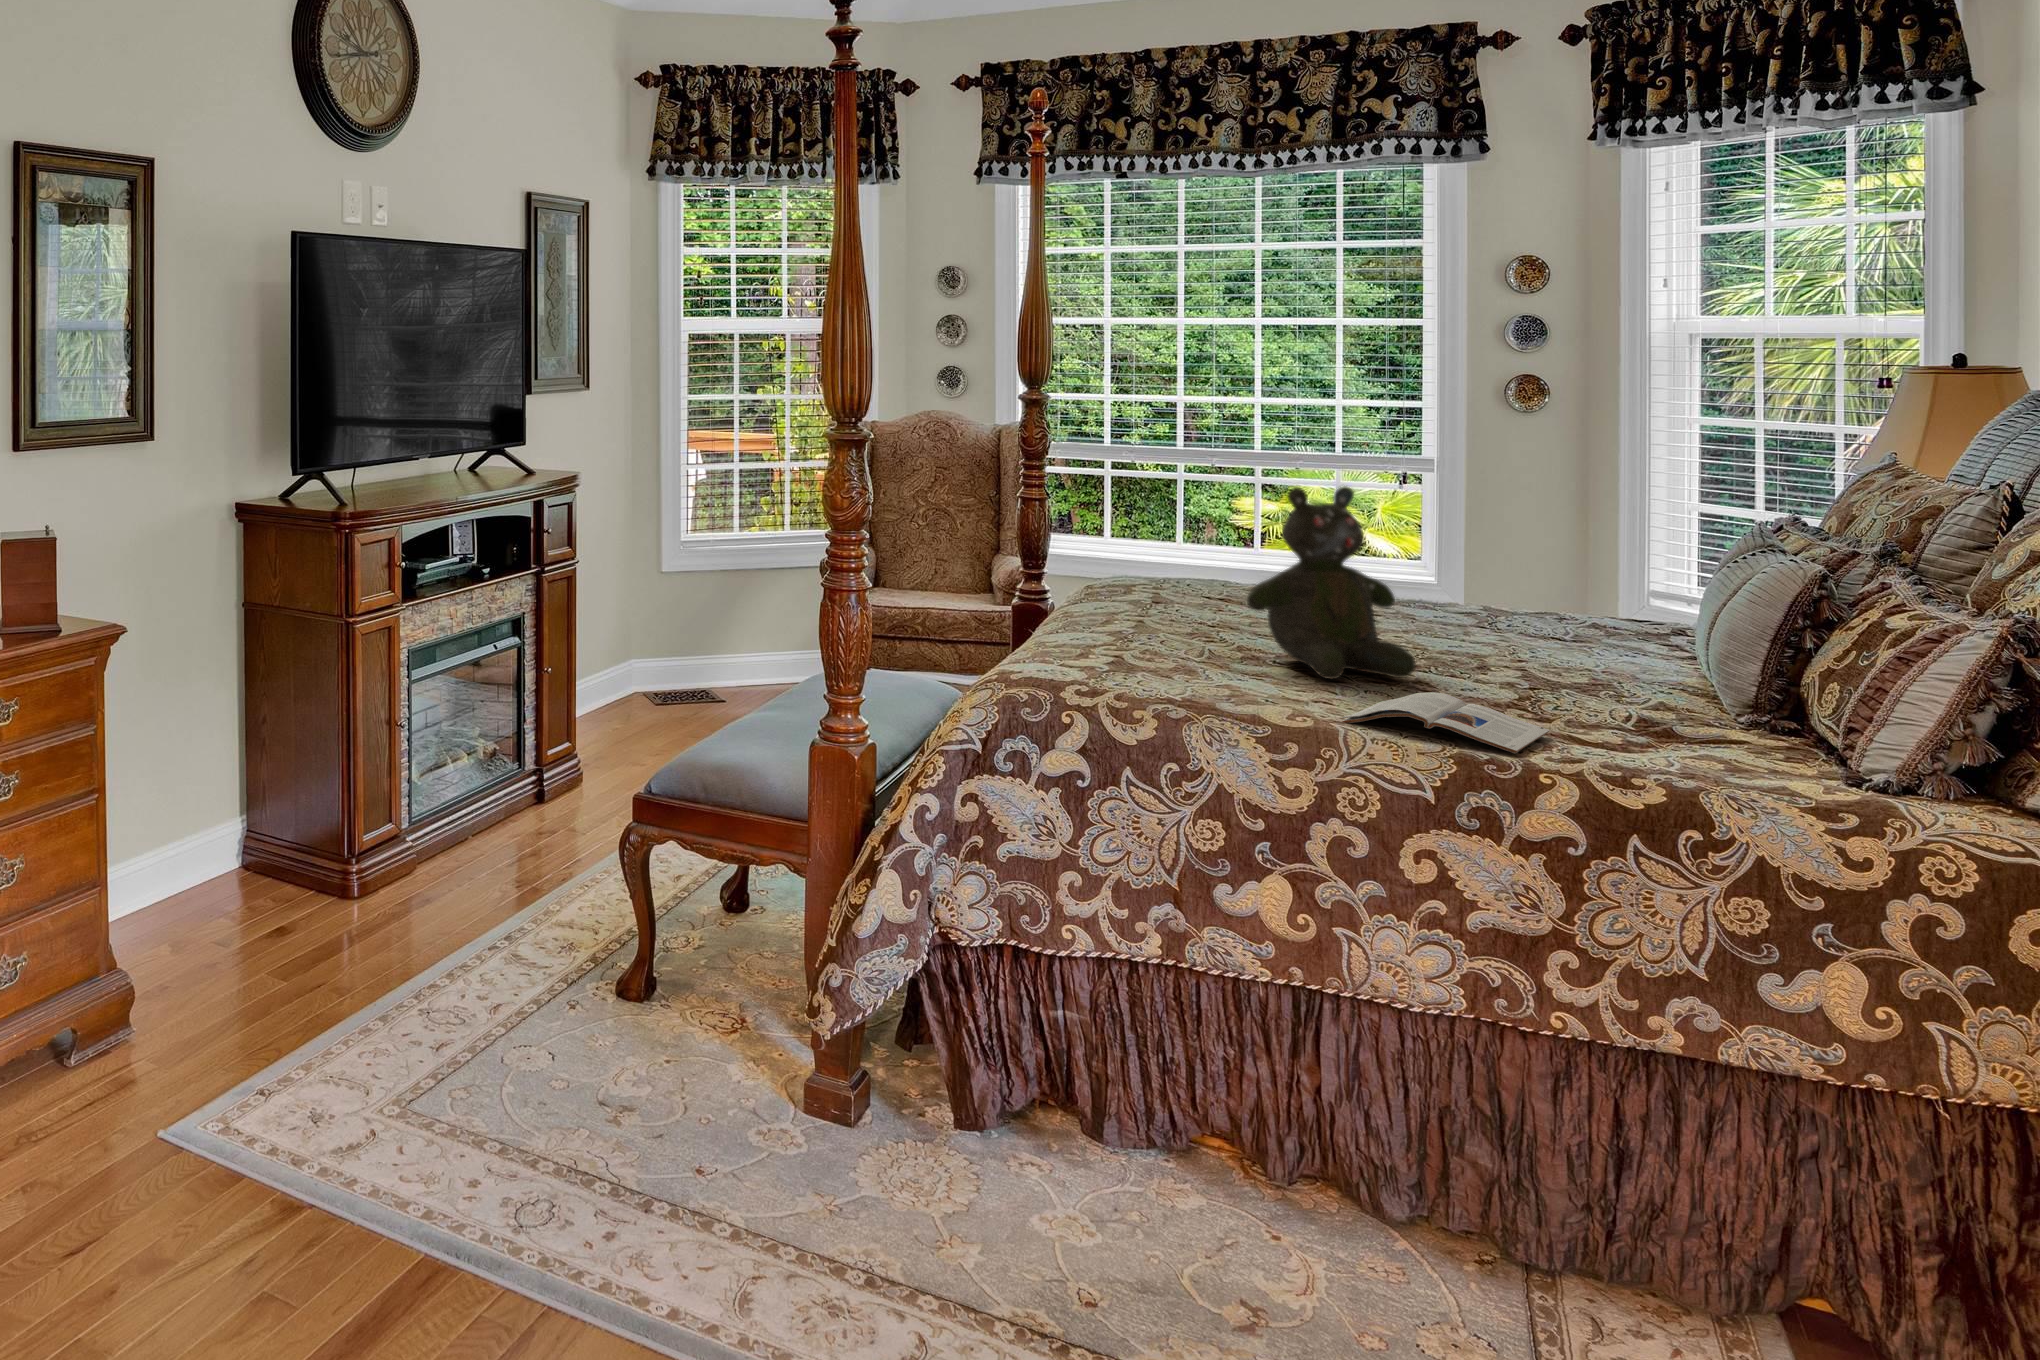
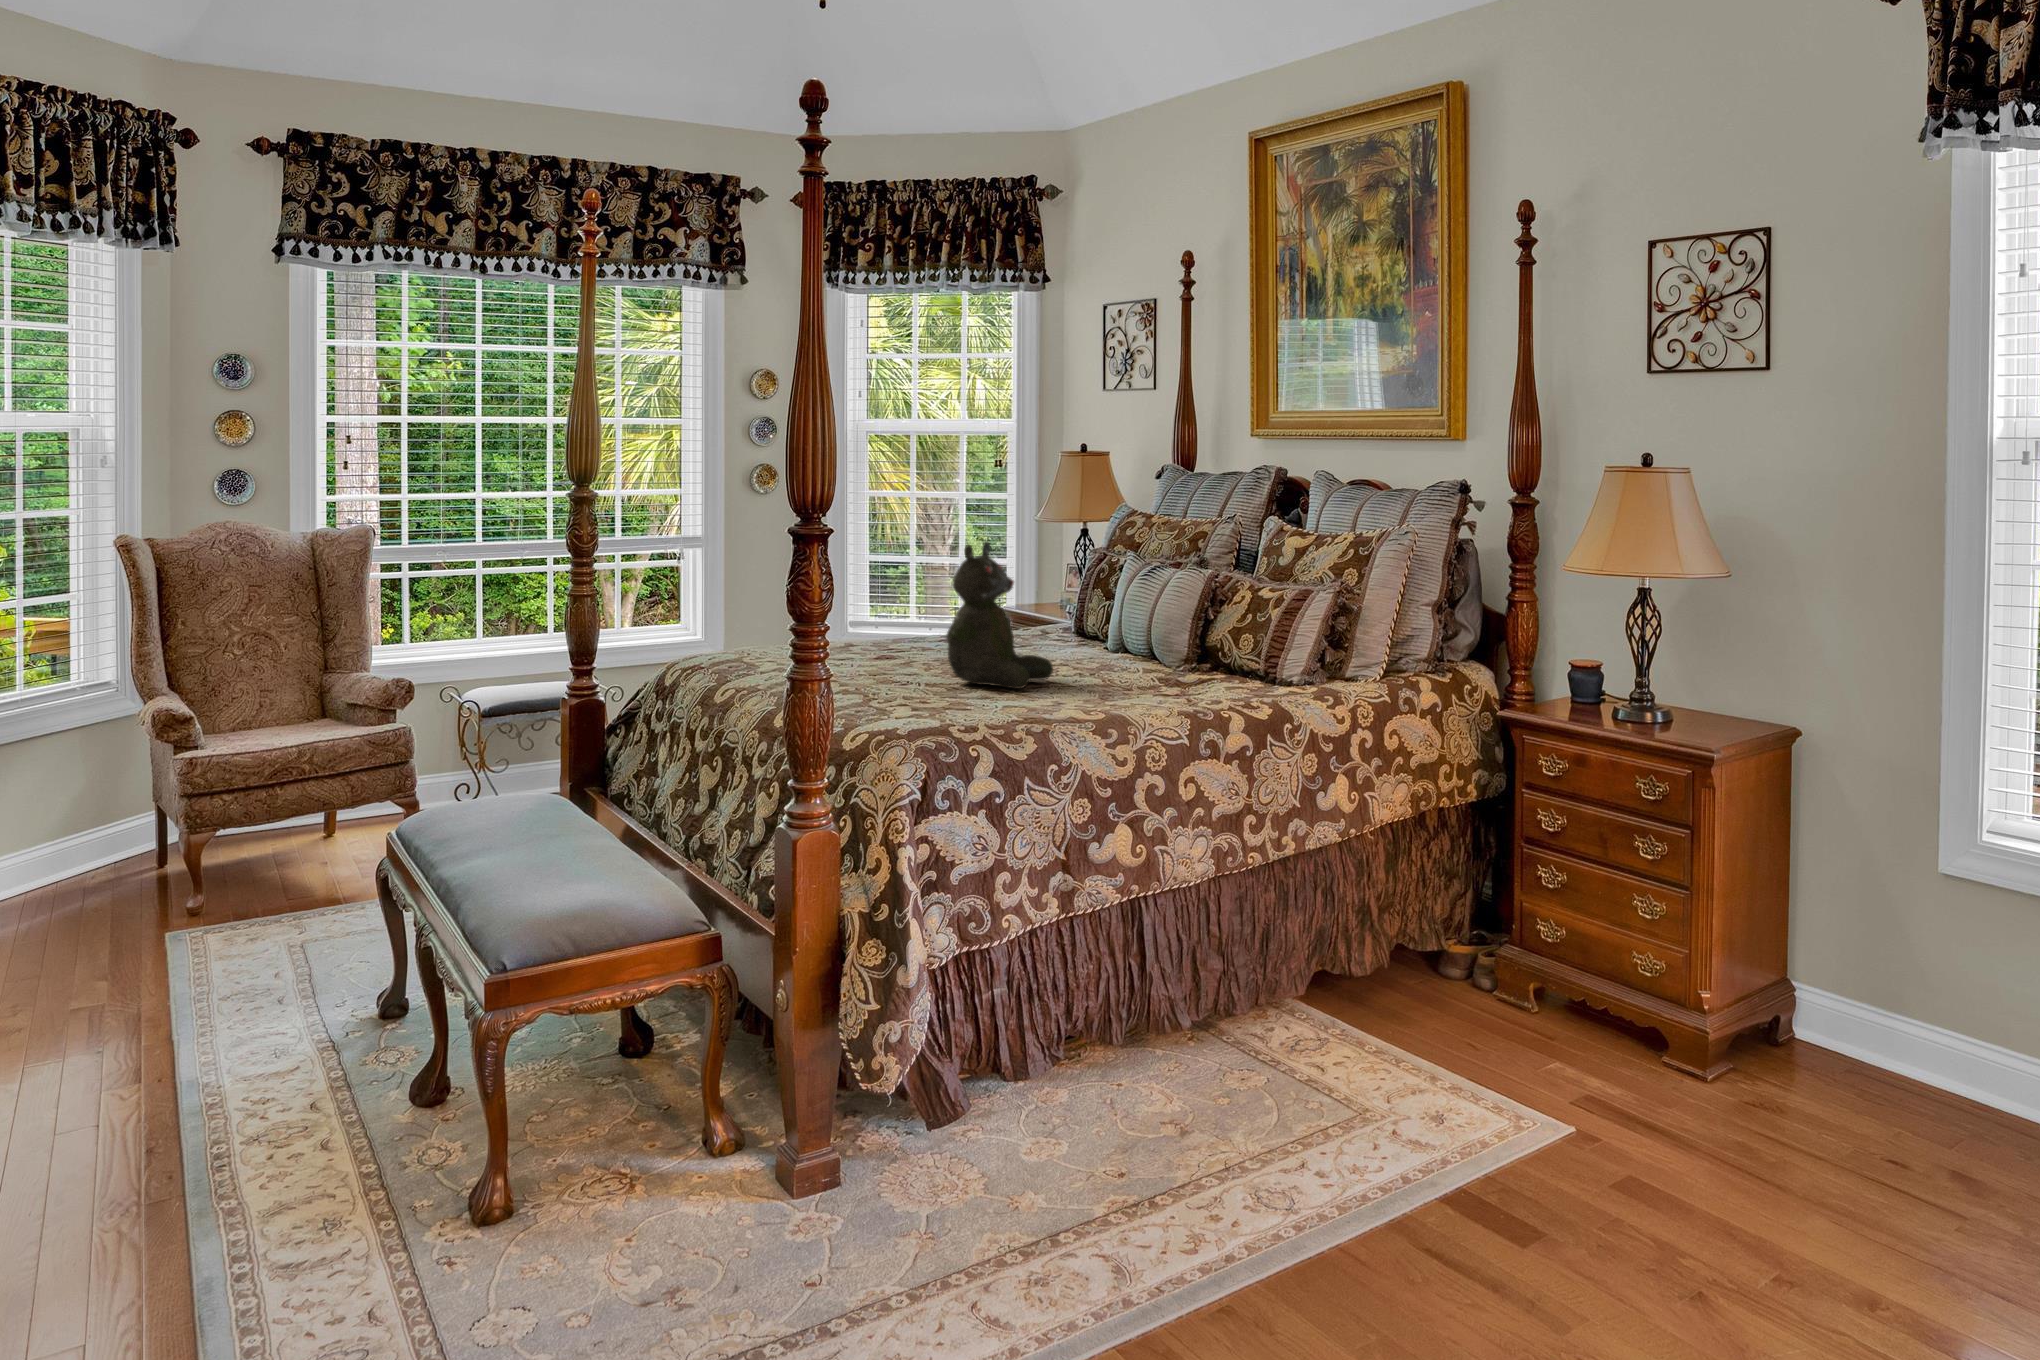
magazine: present [1342,692,1550,753] -> none [1082,677,1207,709]

